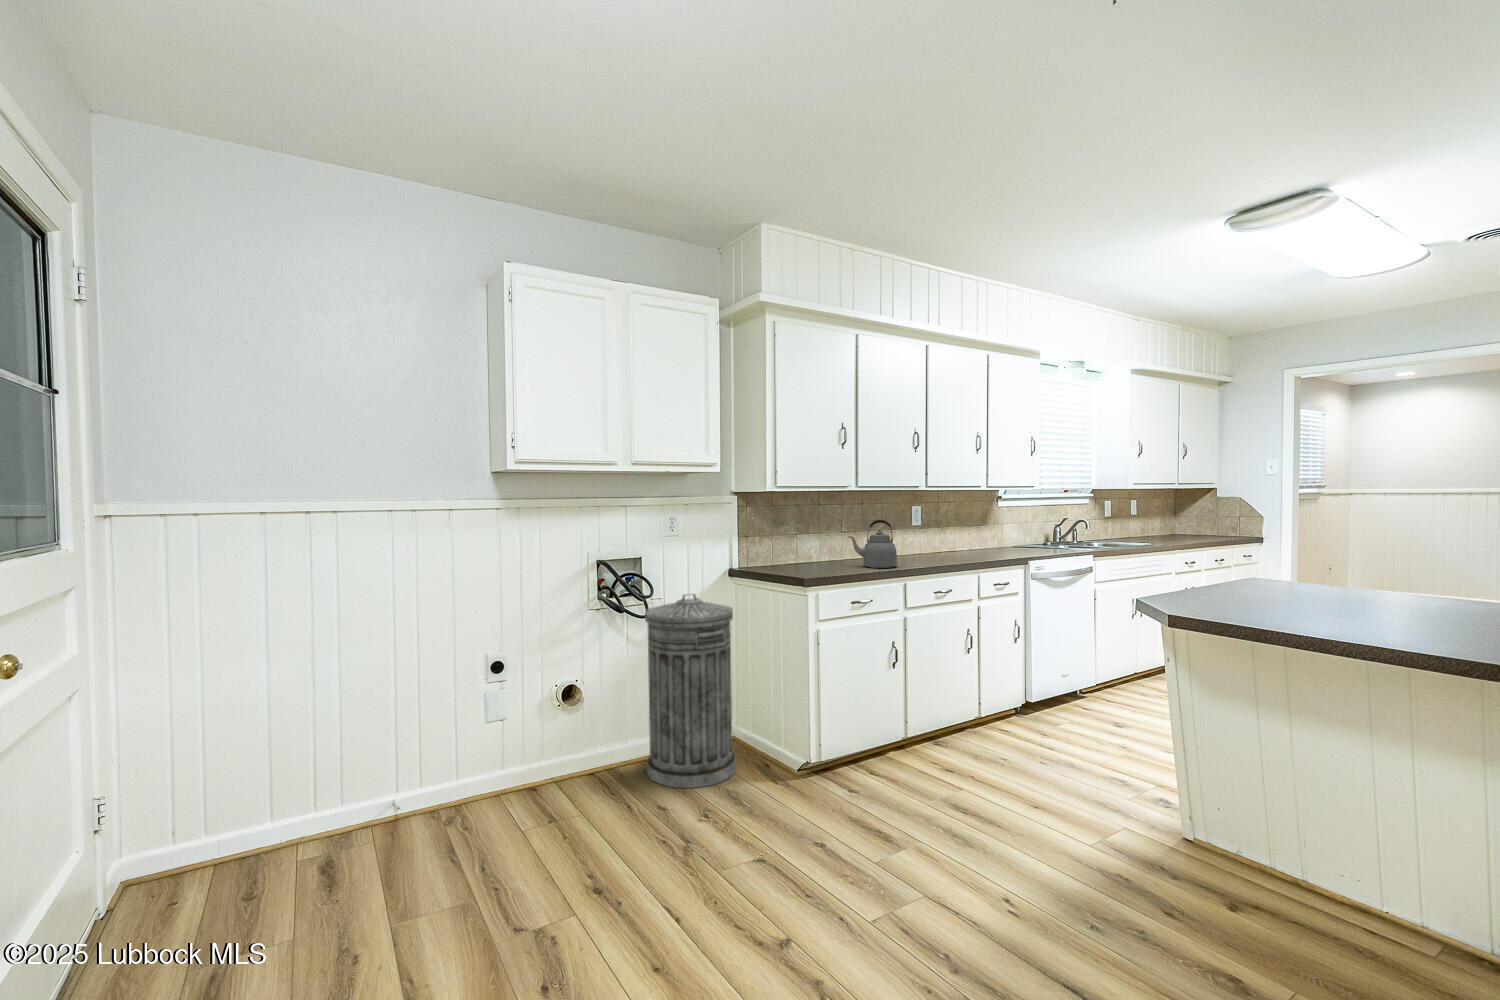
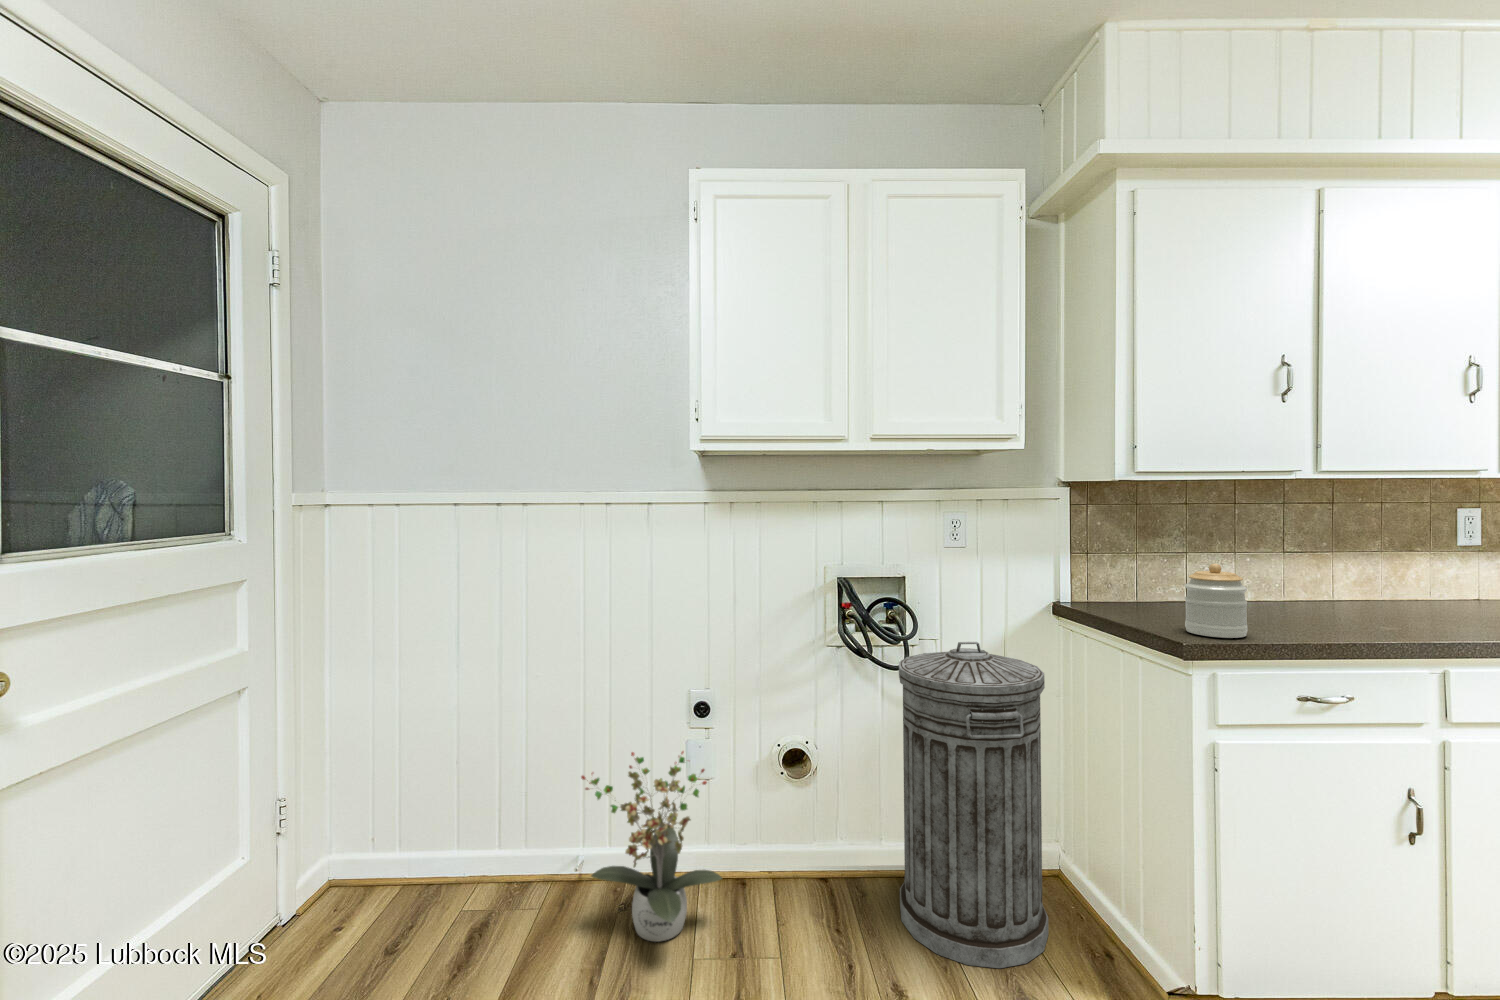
kettle: present [848,520,897,568] -> none [1293,535,1420,631]
jar: none [802,537,830,576] -> present [1185,563,1248,638]
potted plant: none [421,699,533,832] -> present [581,751,722,942]

